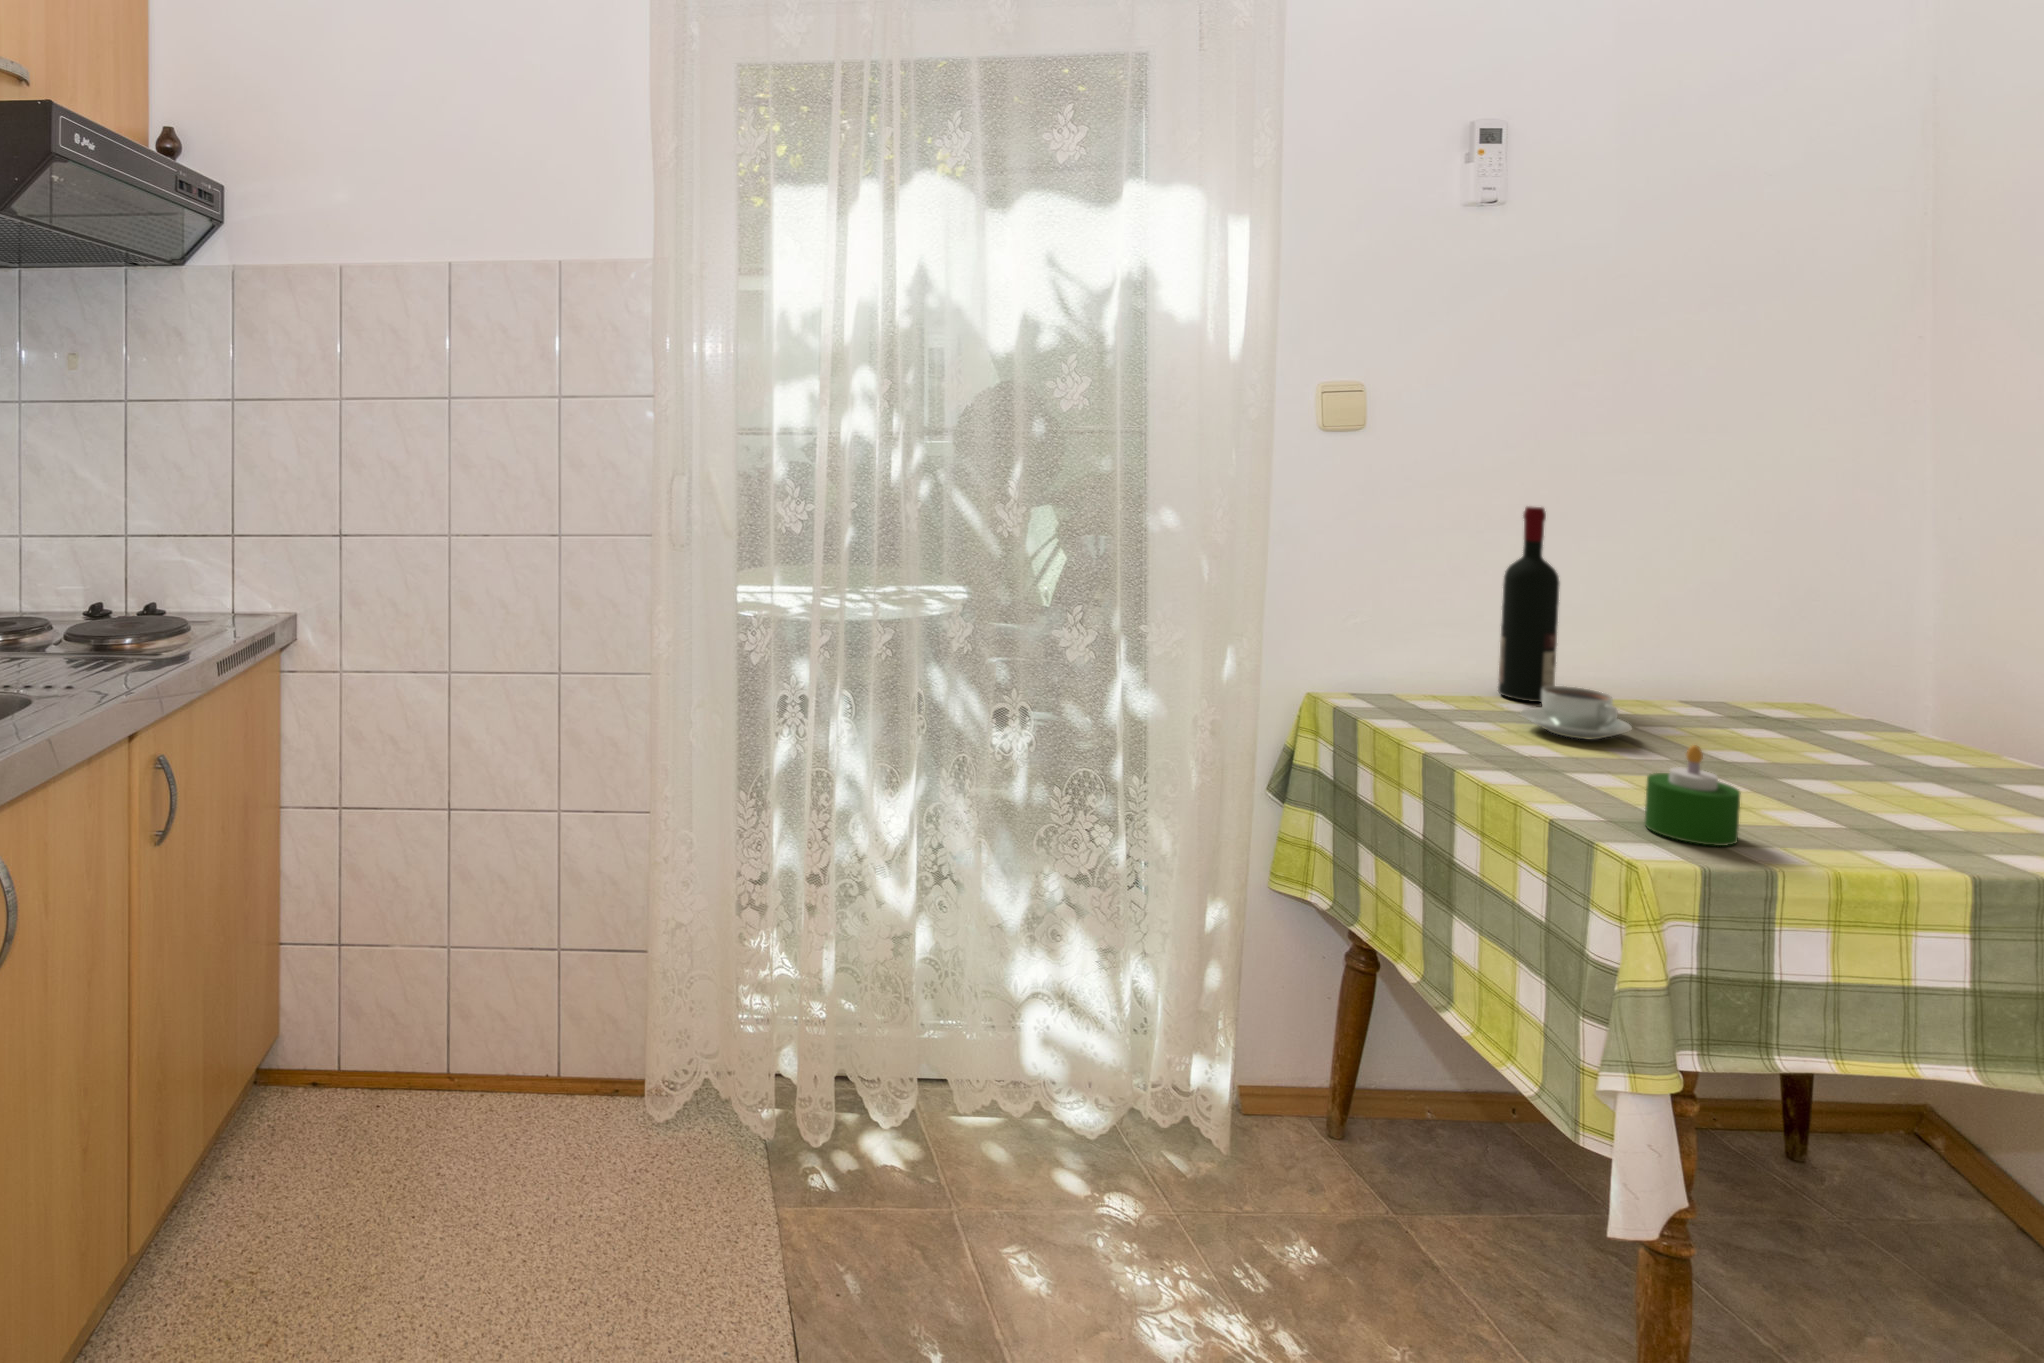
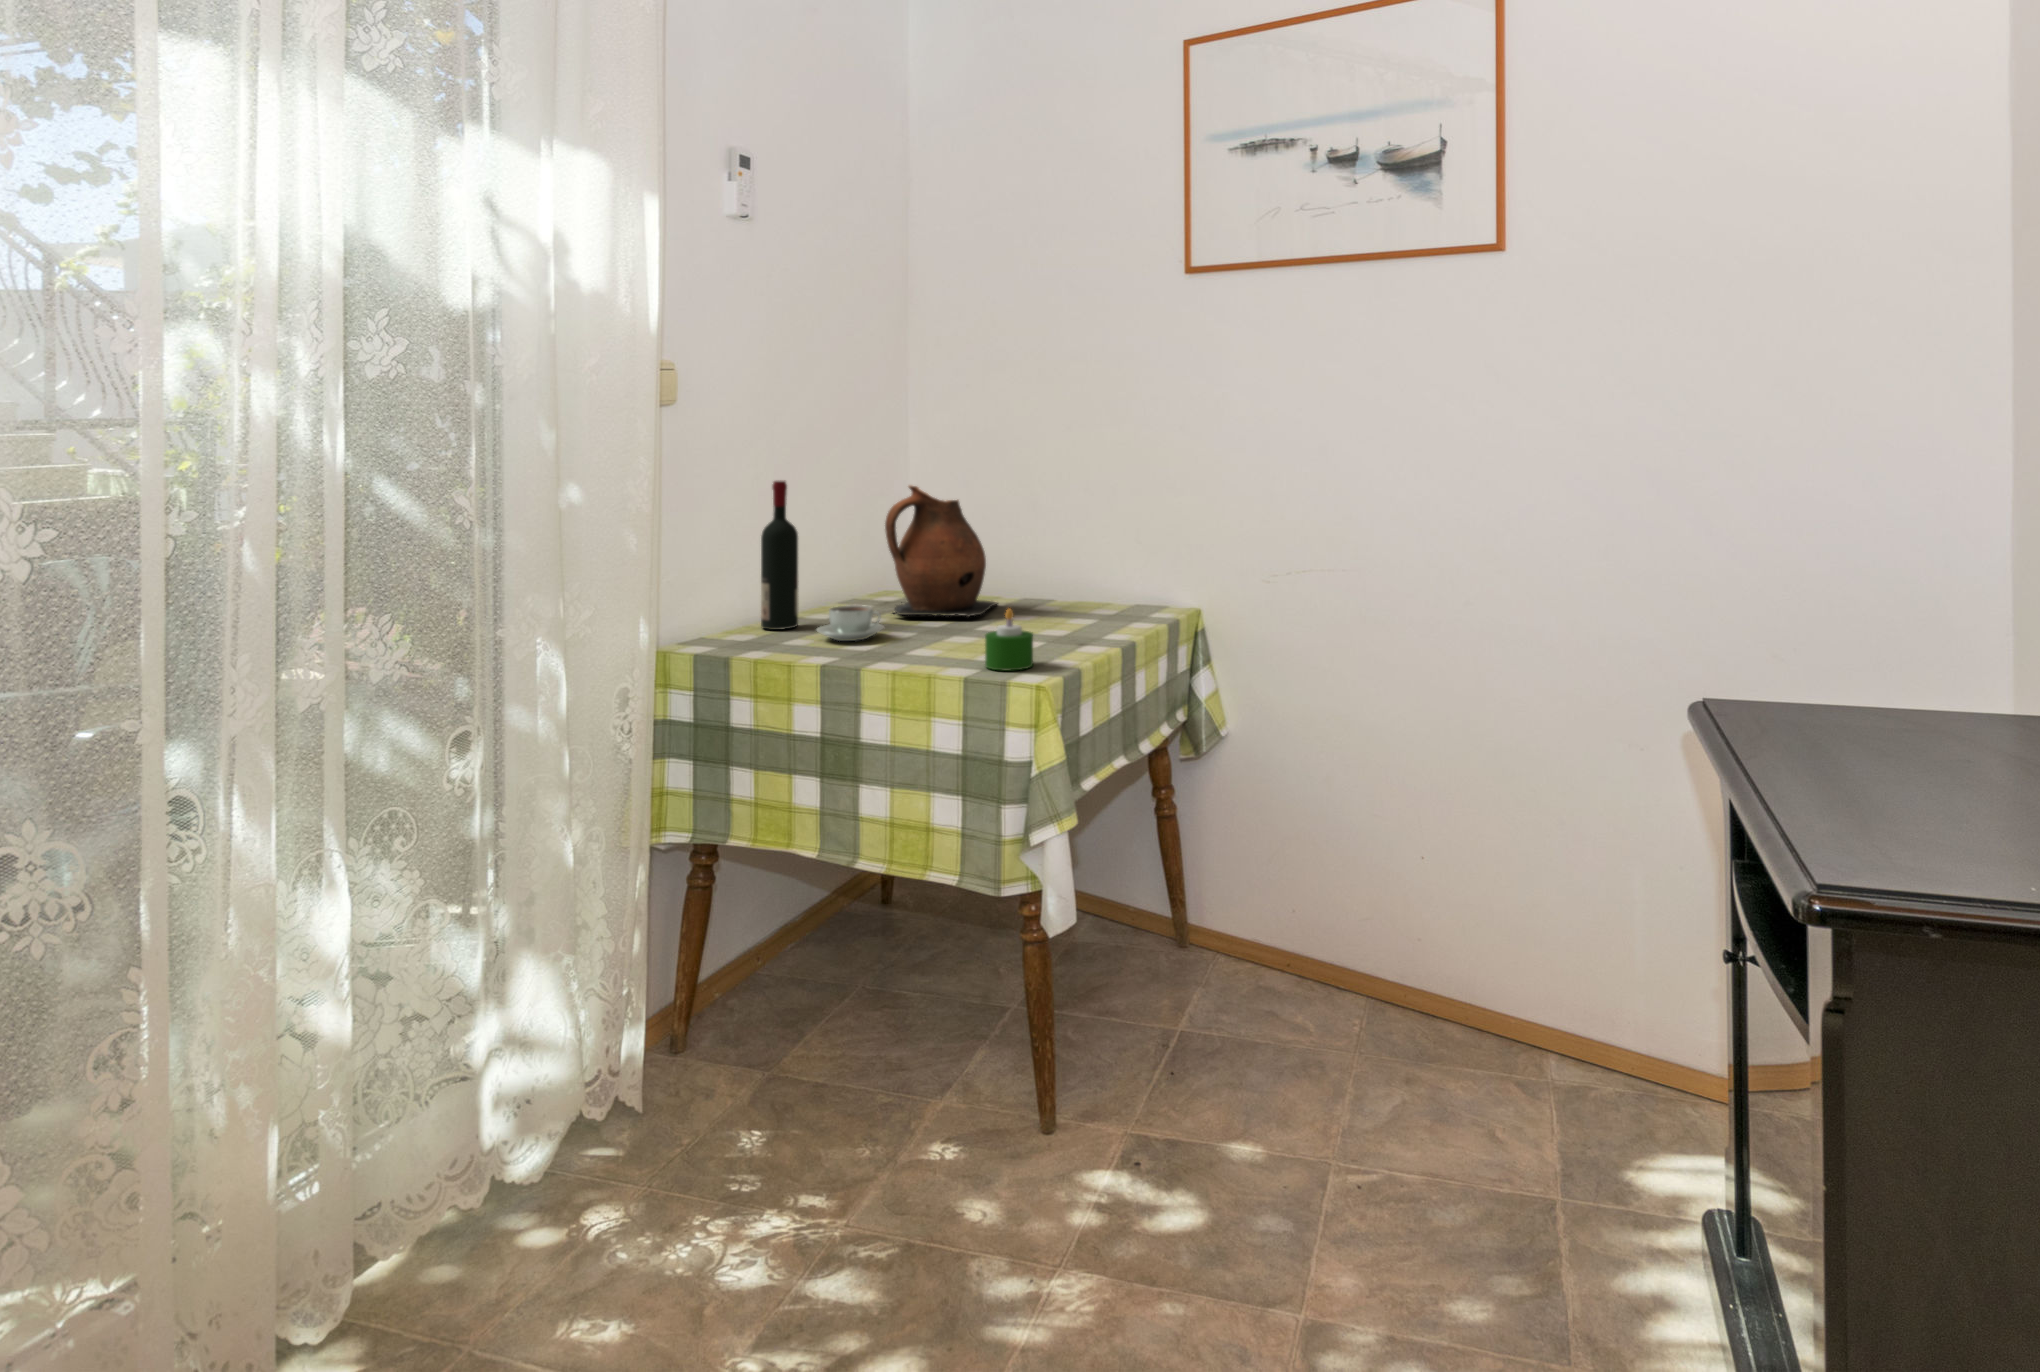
ceramic pitcher: none [1715,535,1971,761] -> present [885,485,998,617]

